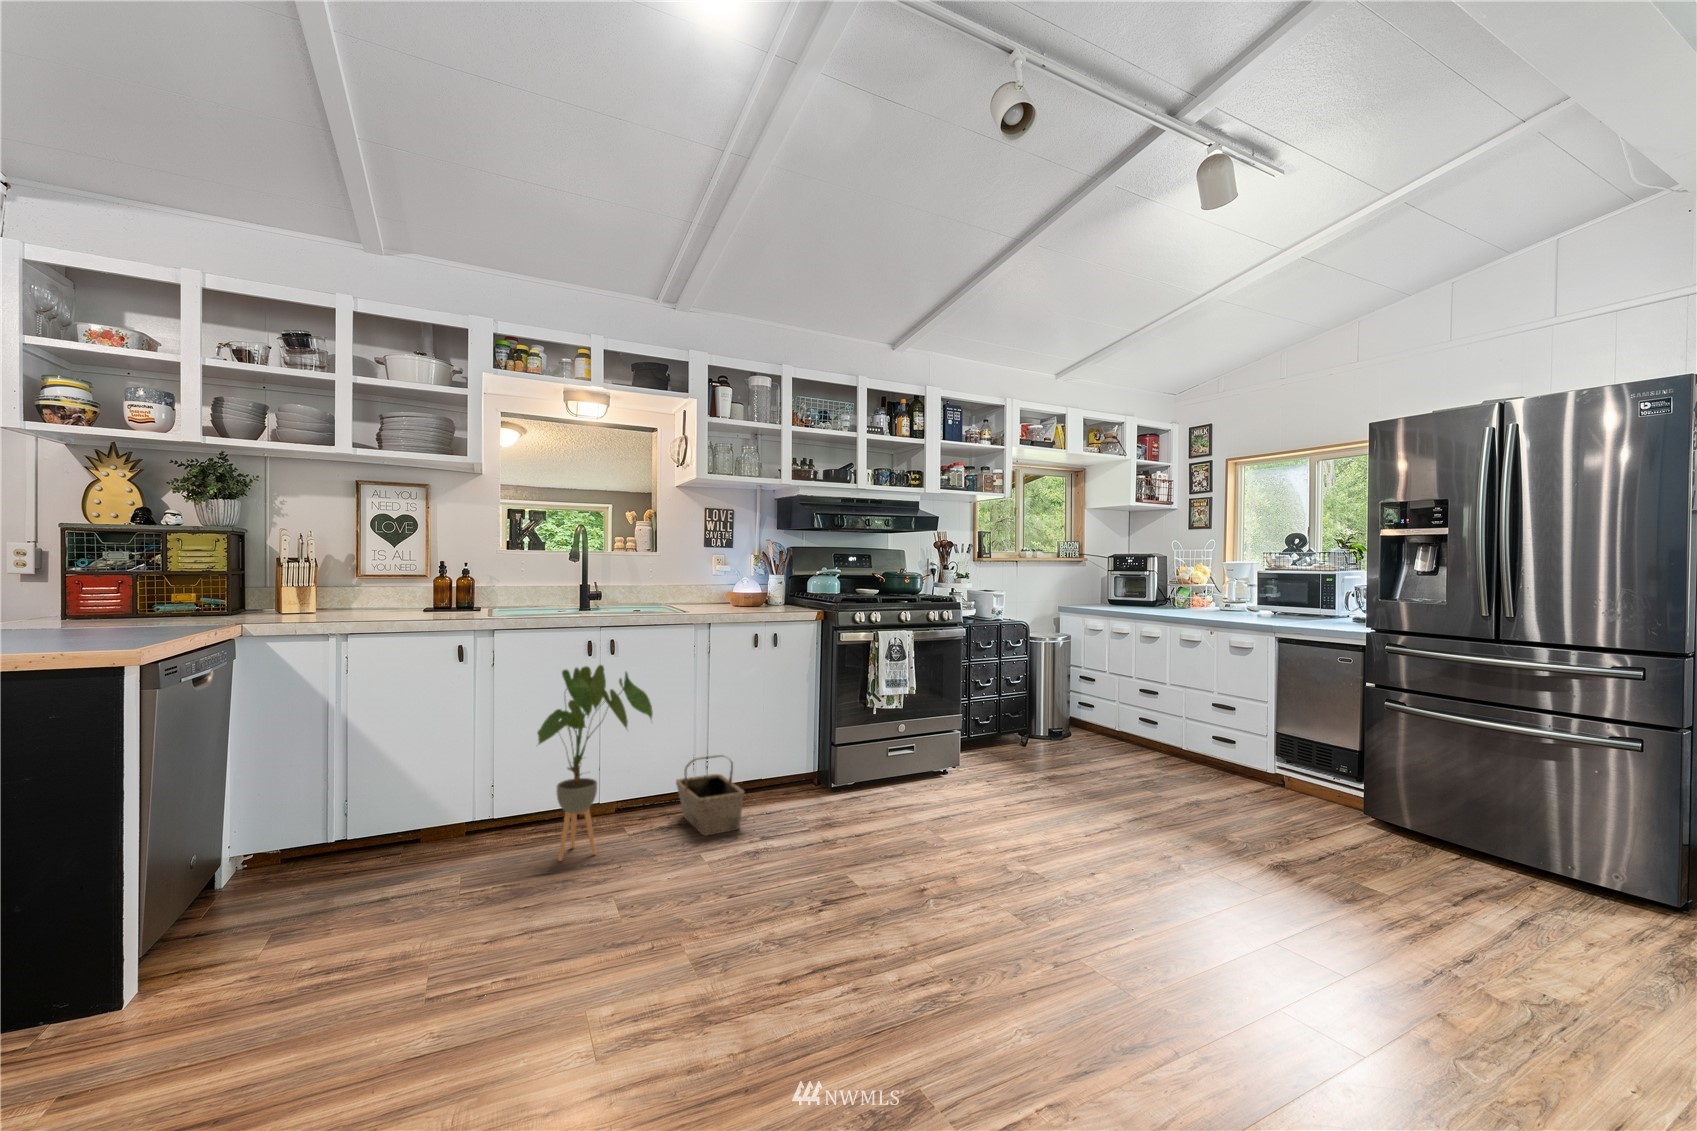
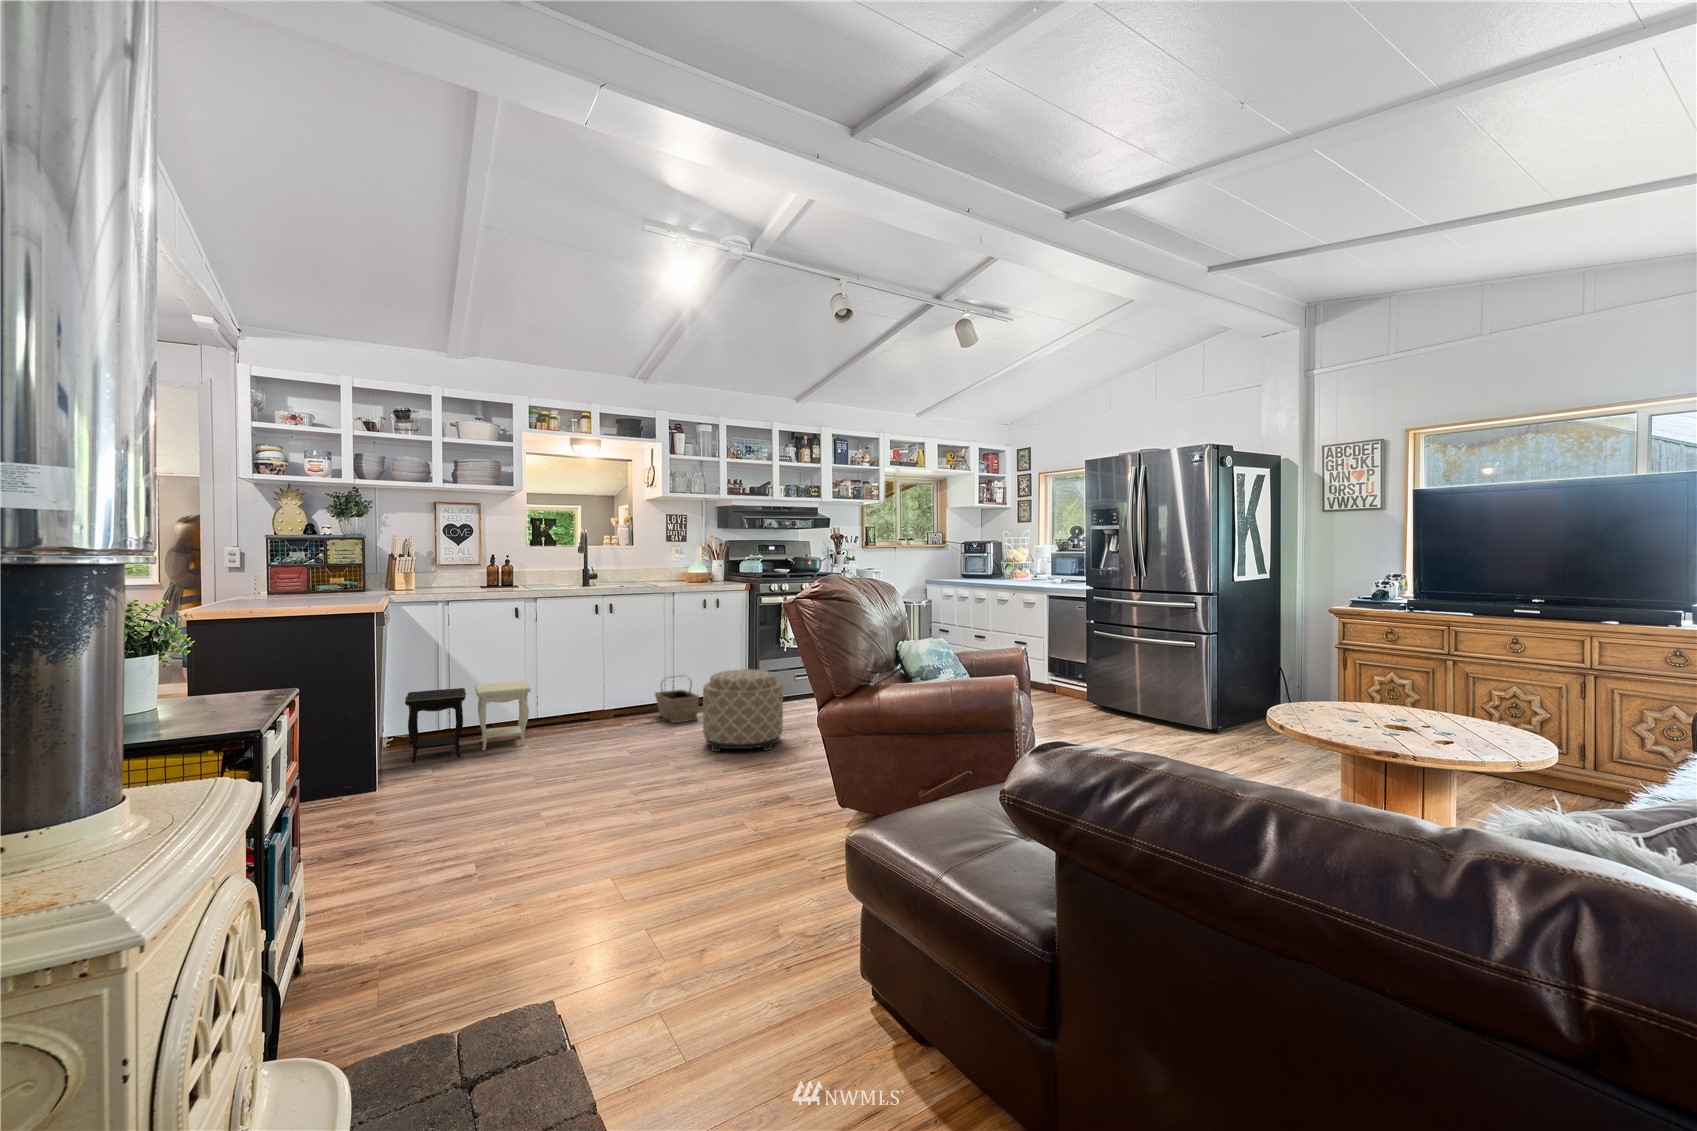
house plant: present [538,665,653,861] -> none [569,618,642,735]
ottoman: none [747,764,887,927] -> present [703,669,783,752]
side table: none [227,766,469,925] -> present [405,681,531,762]

